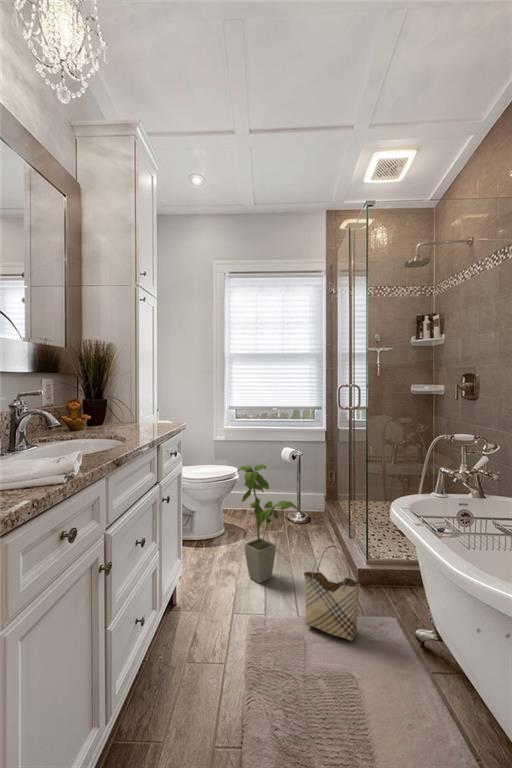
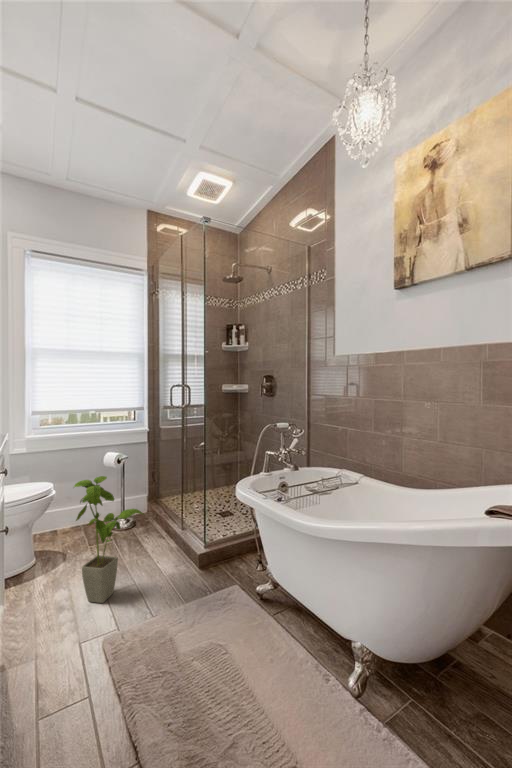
woven basket: present [304,546,360,640] -> none [161,539,214,622]

